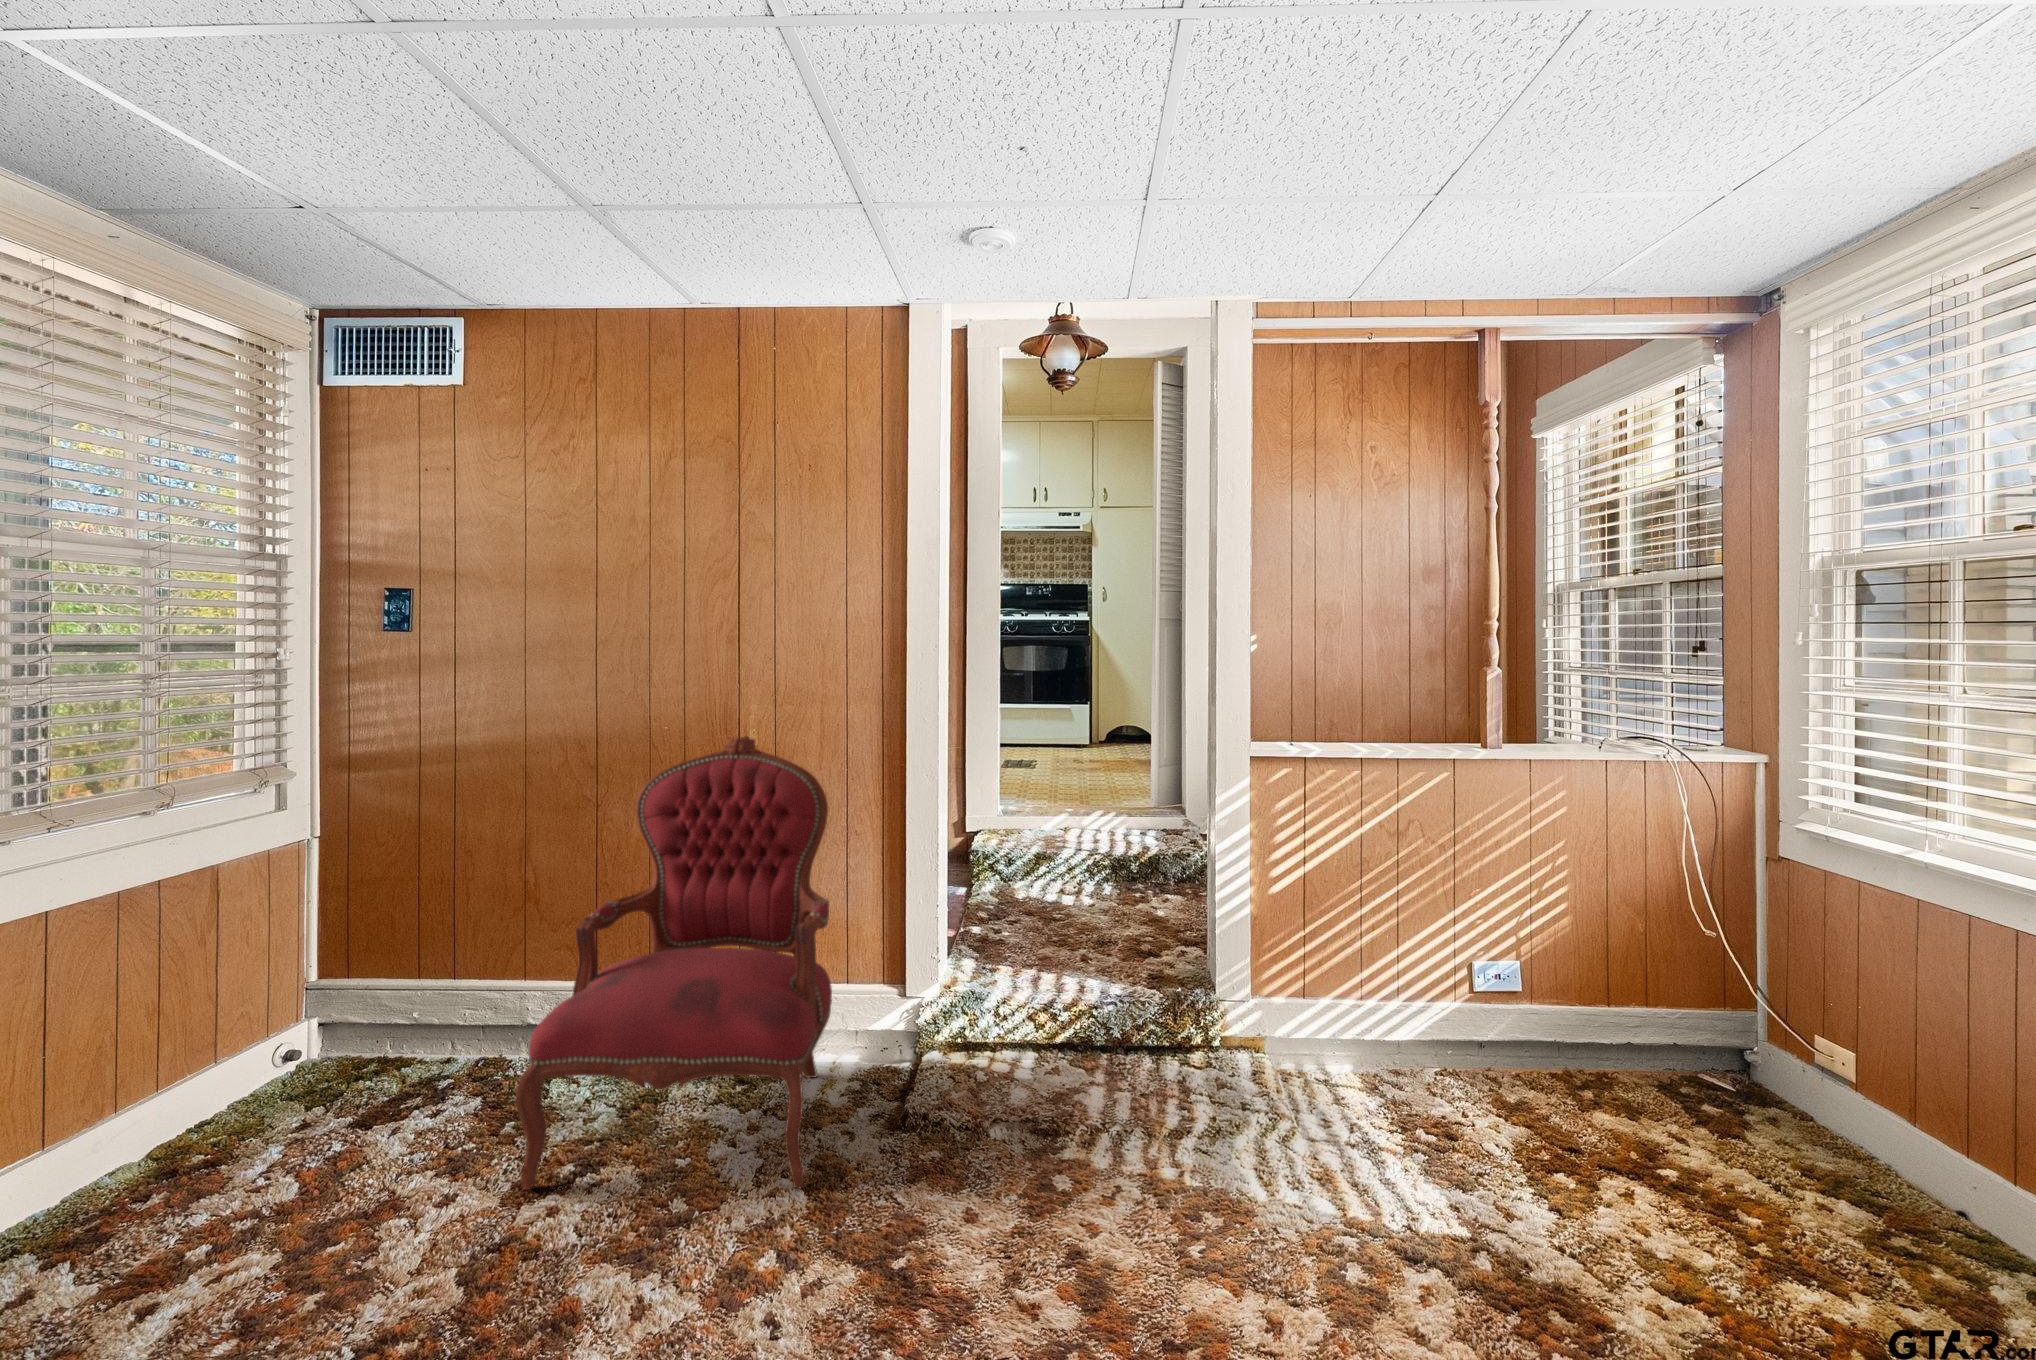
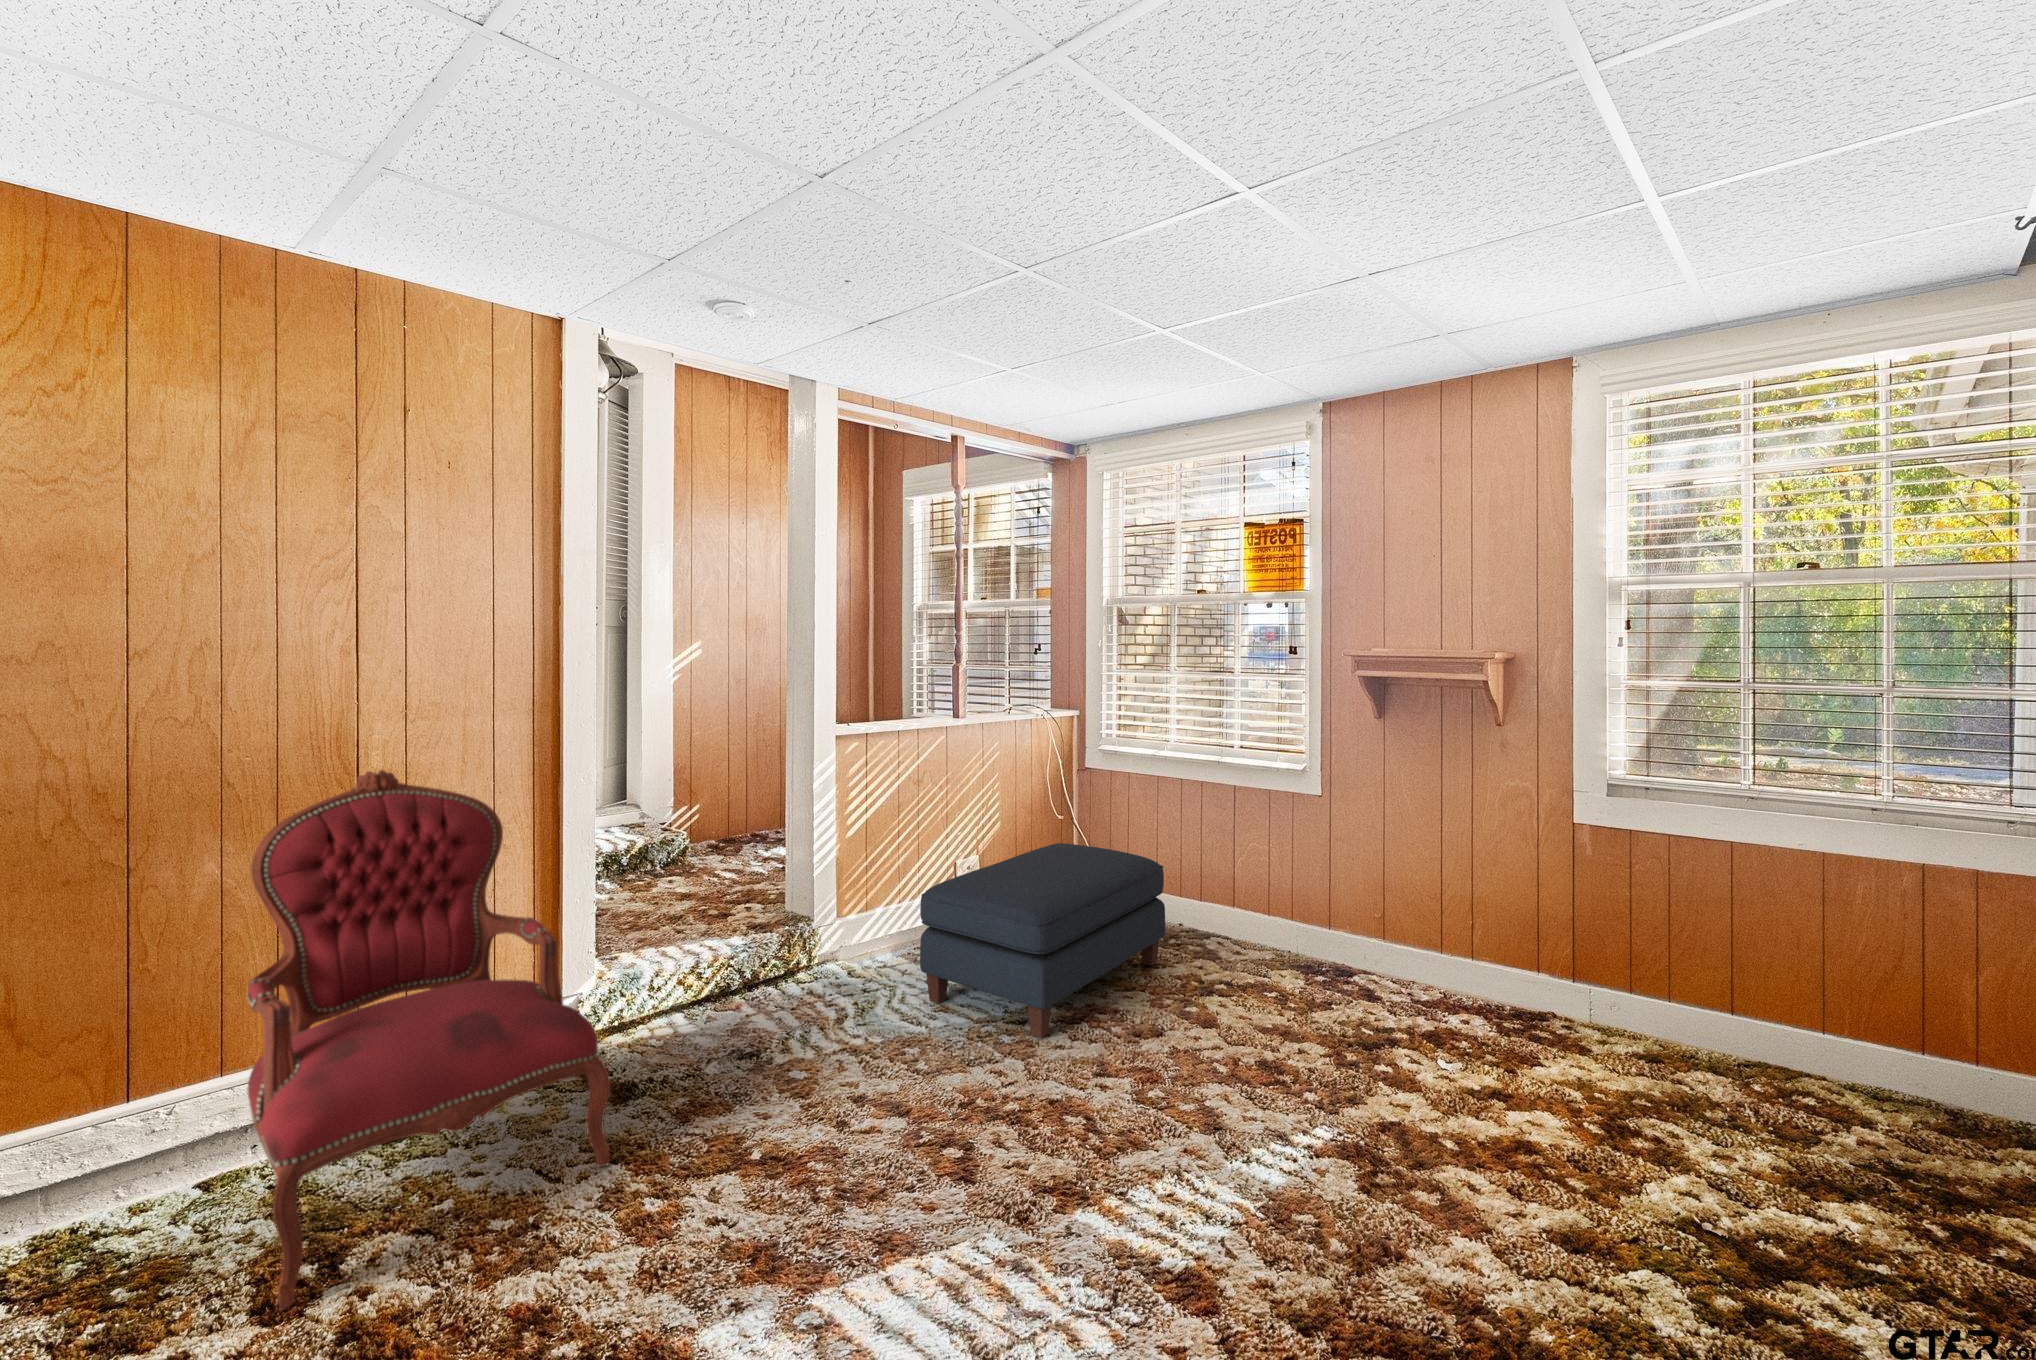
ottoman: none [1298,973,1833,1297] -> present [920,843,1165,1038]

